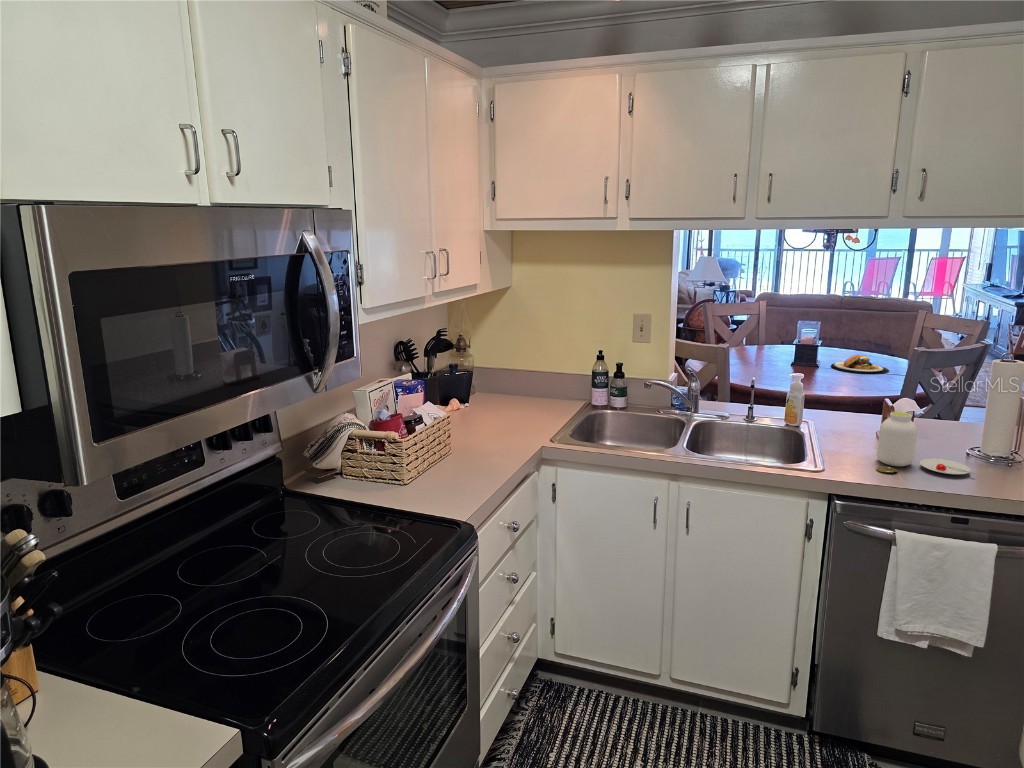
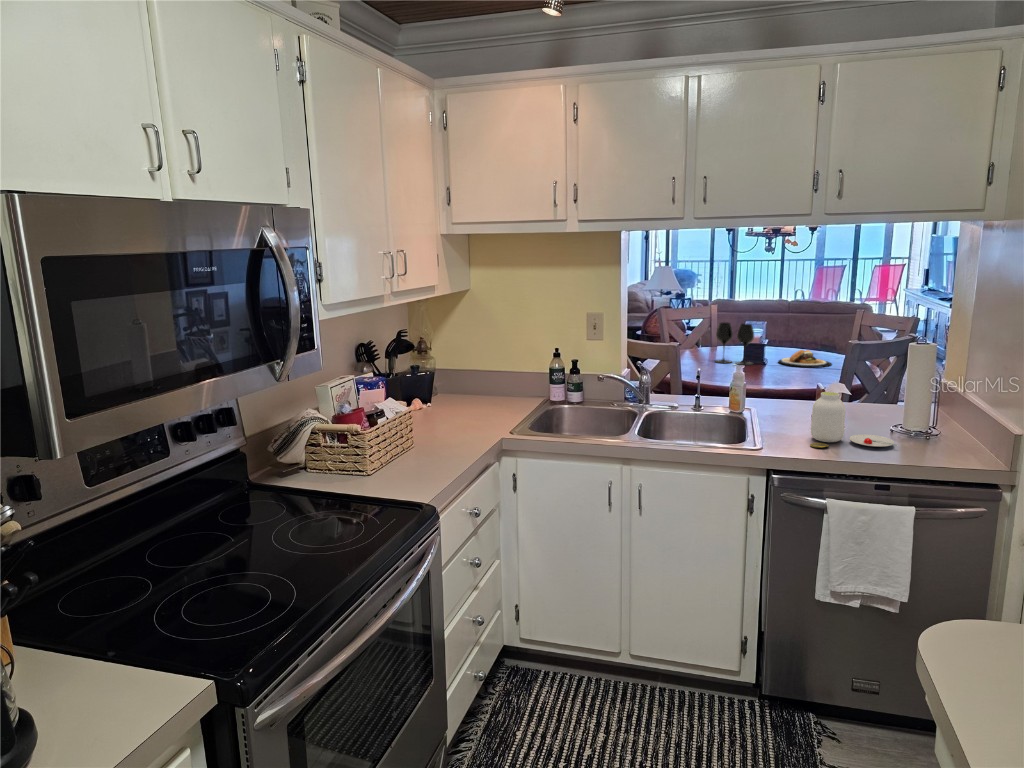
wine glass: none [763,323,807,369] -> present [716,322,754,365]

